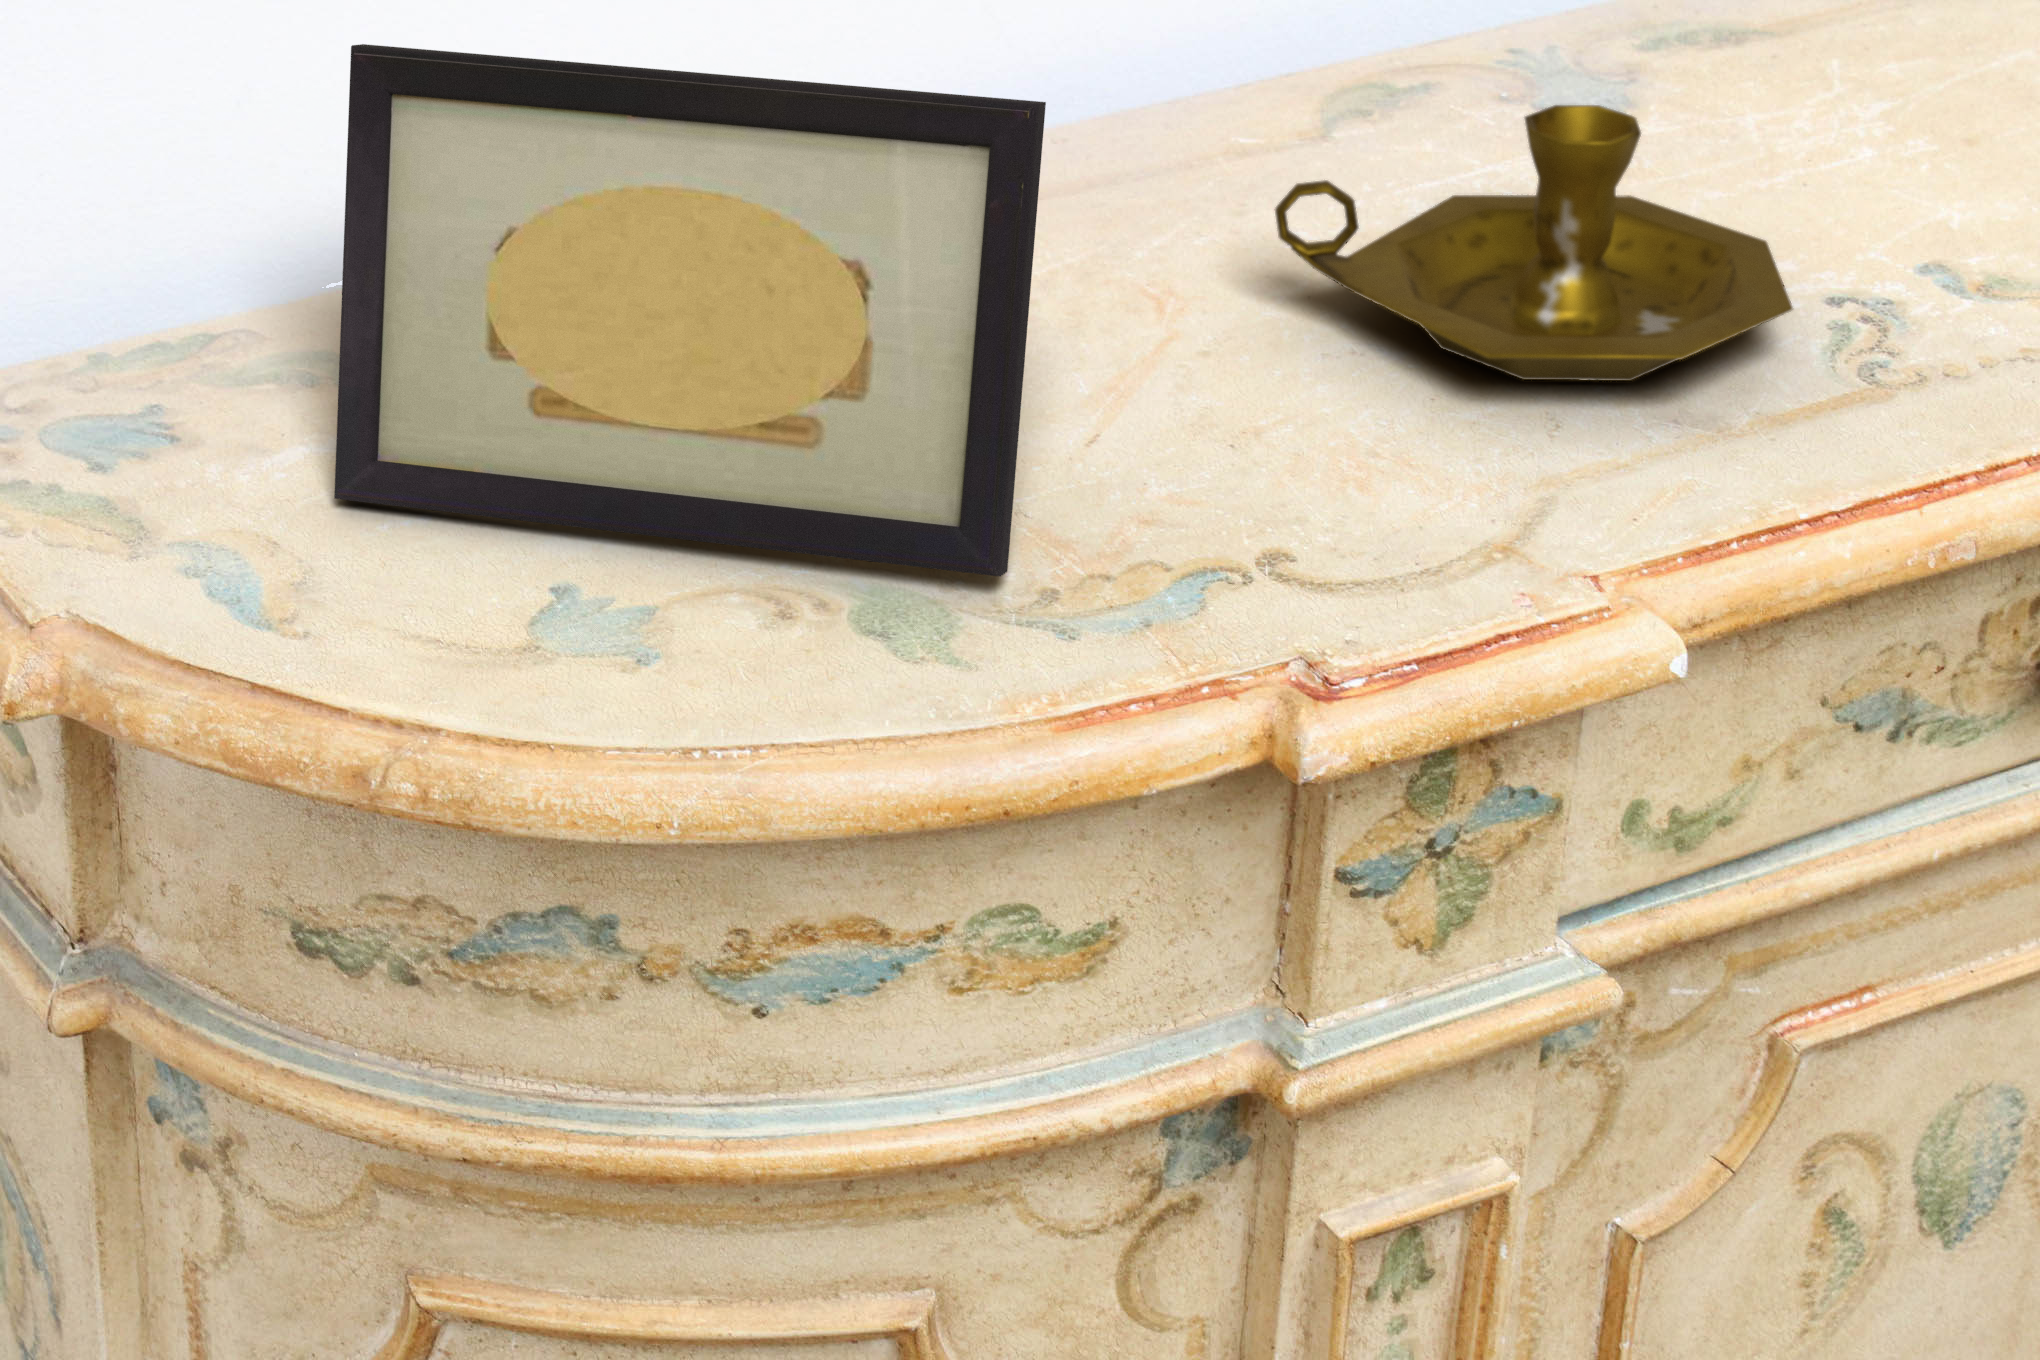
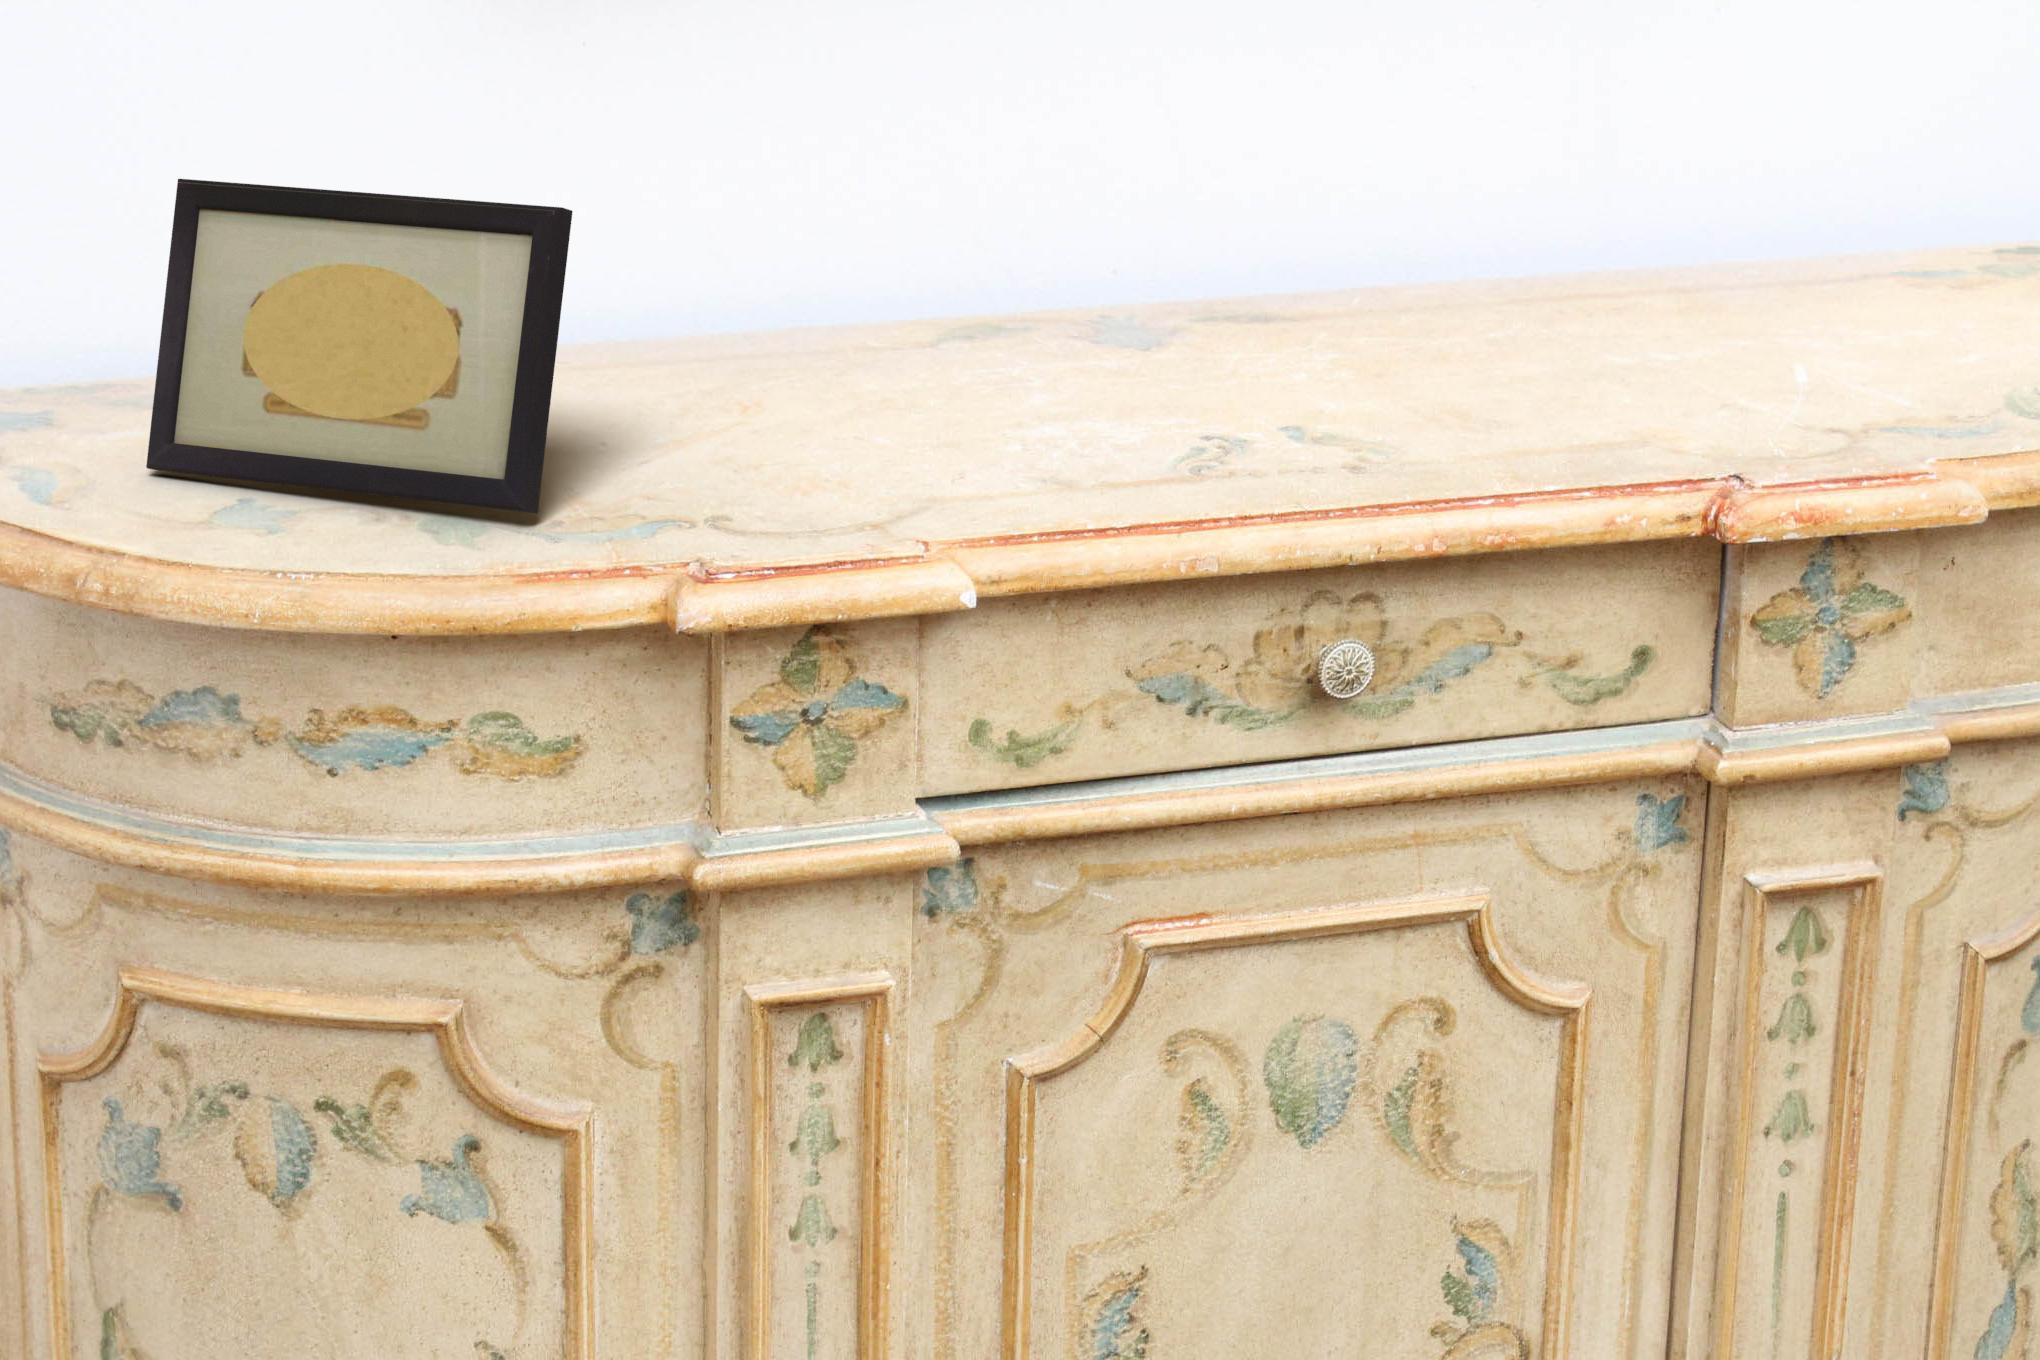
candlestick: present [1275,105,1793,381] -> none [818,297,1158,467]

